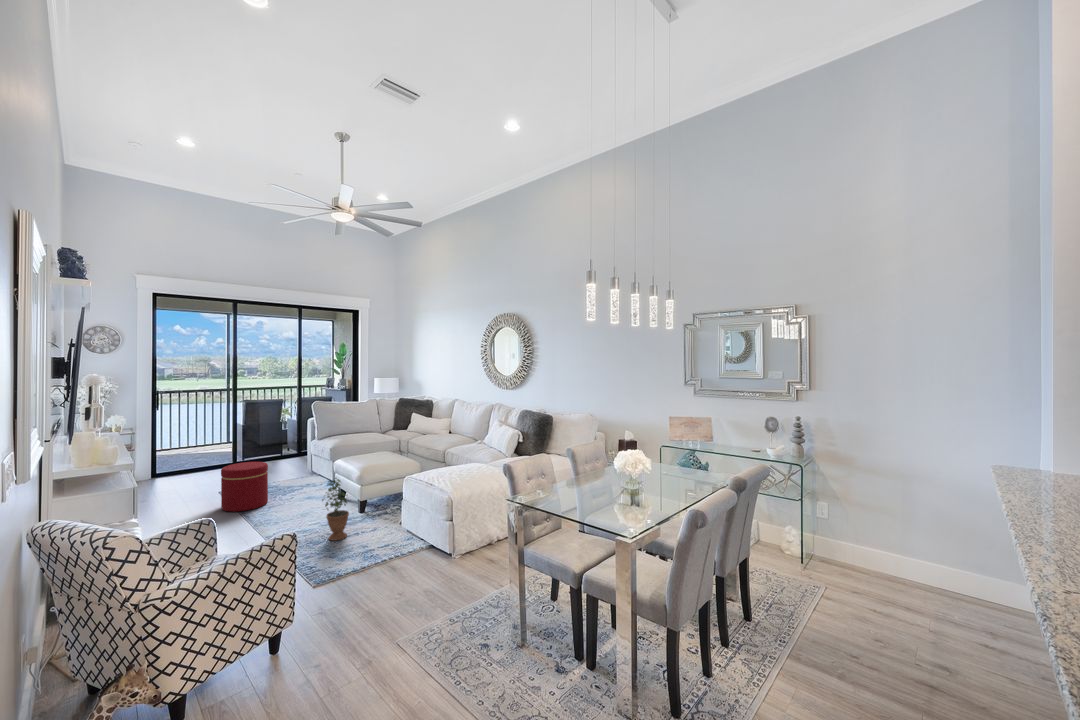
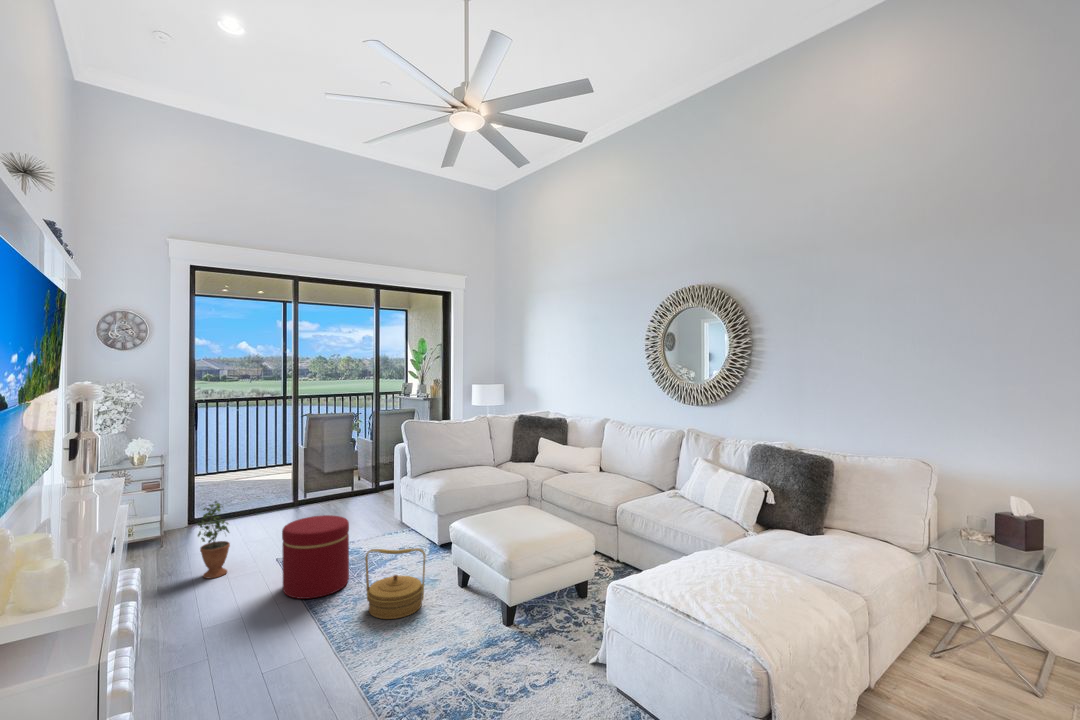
basket: none [276,476,315,518] -> present [365,548,425,619]
potted plant: present [322,478,349,541] -> present [198,501,230,579]

